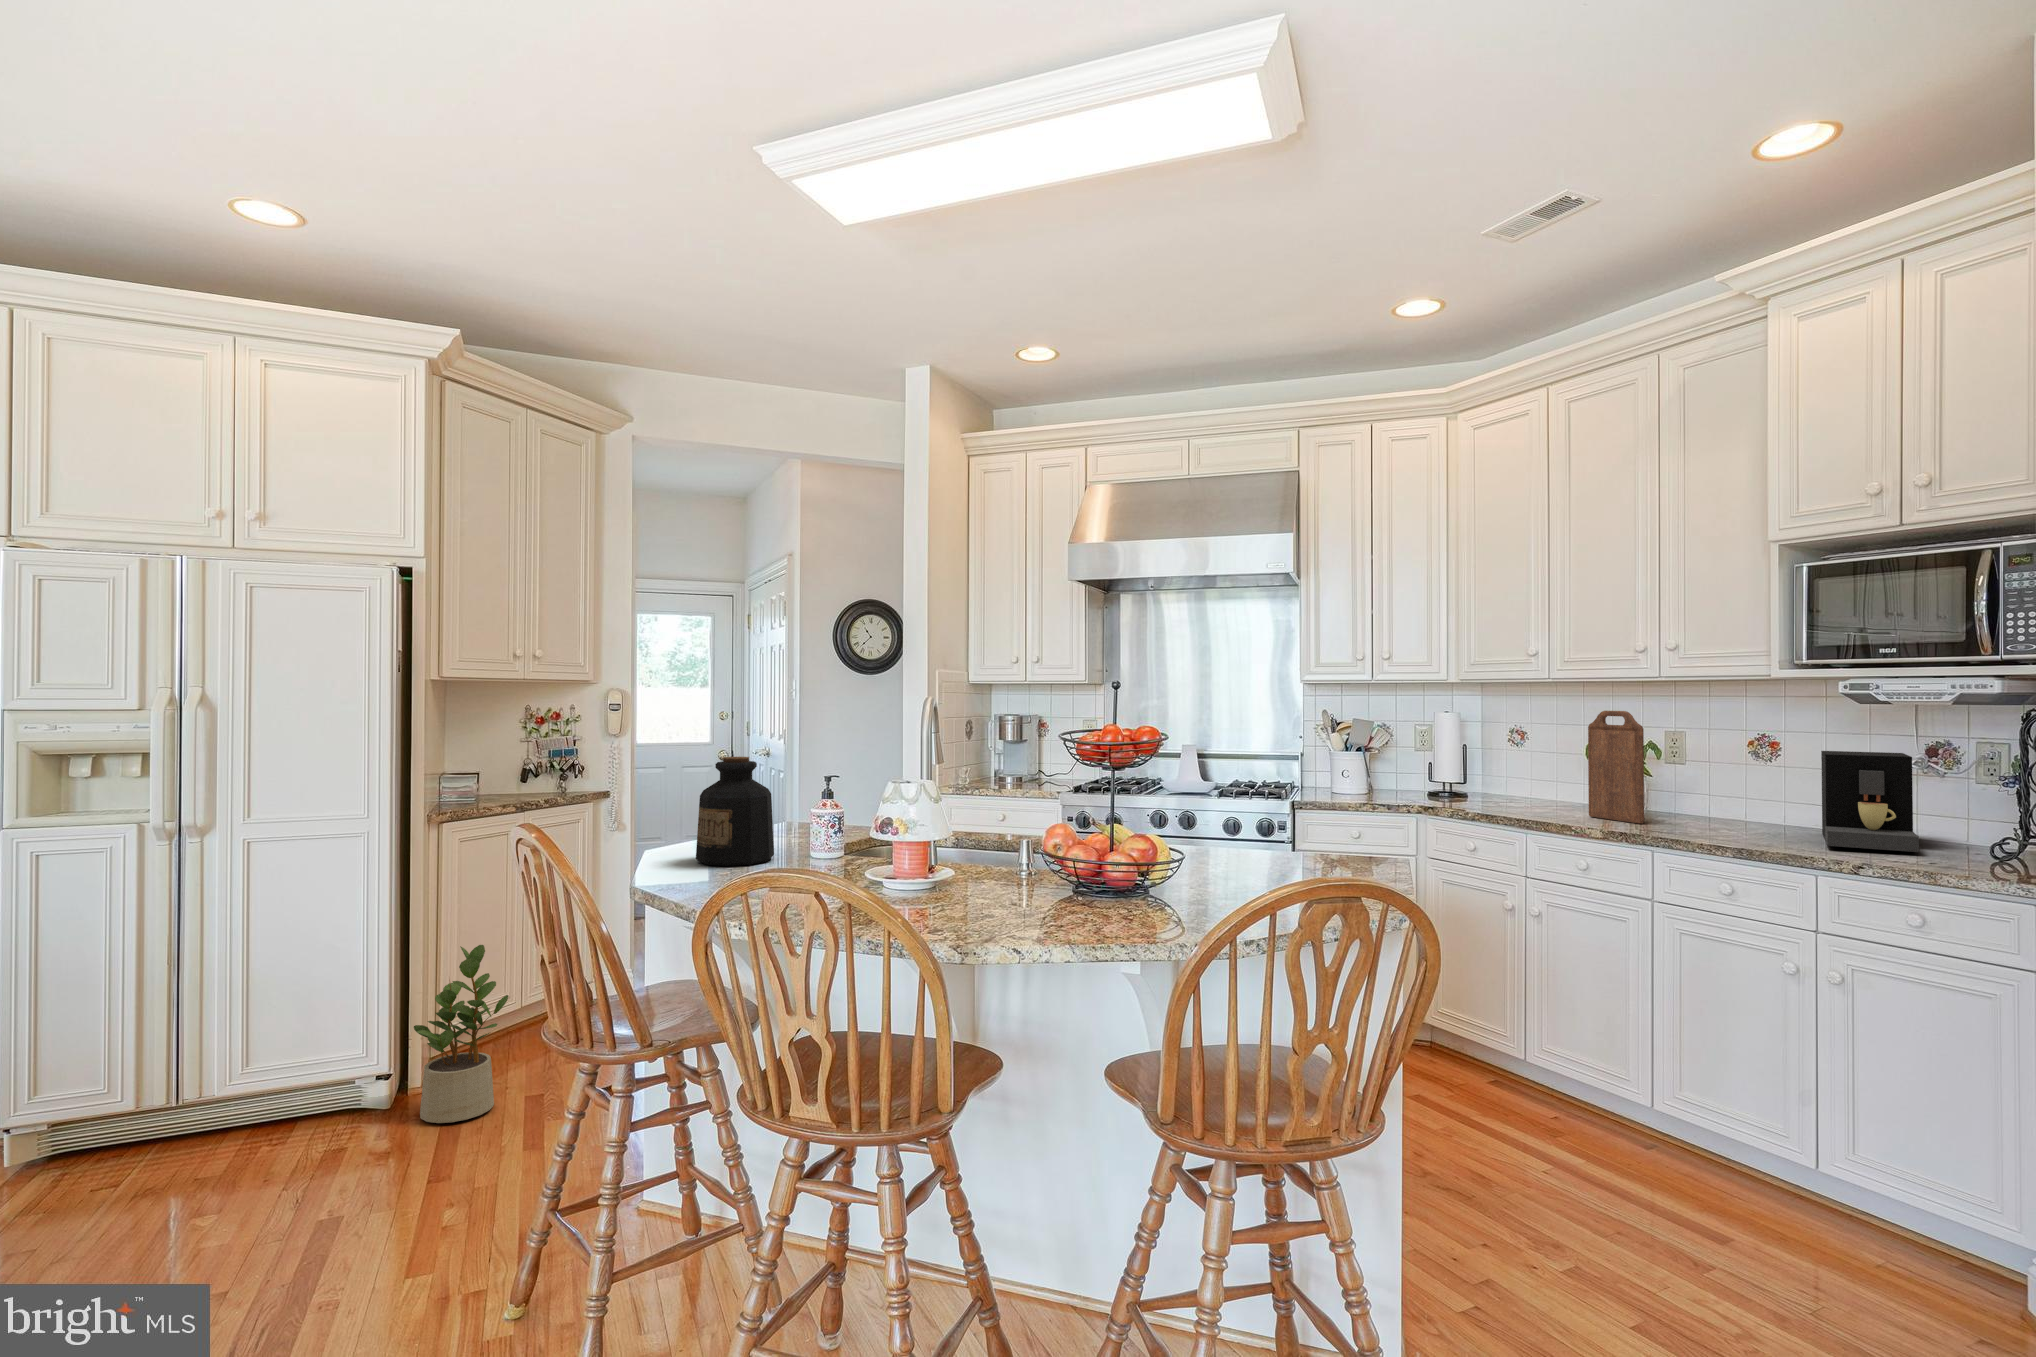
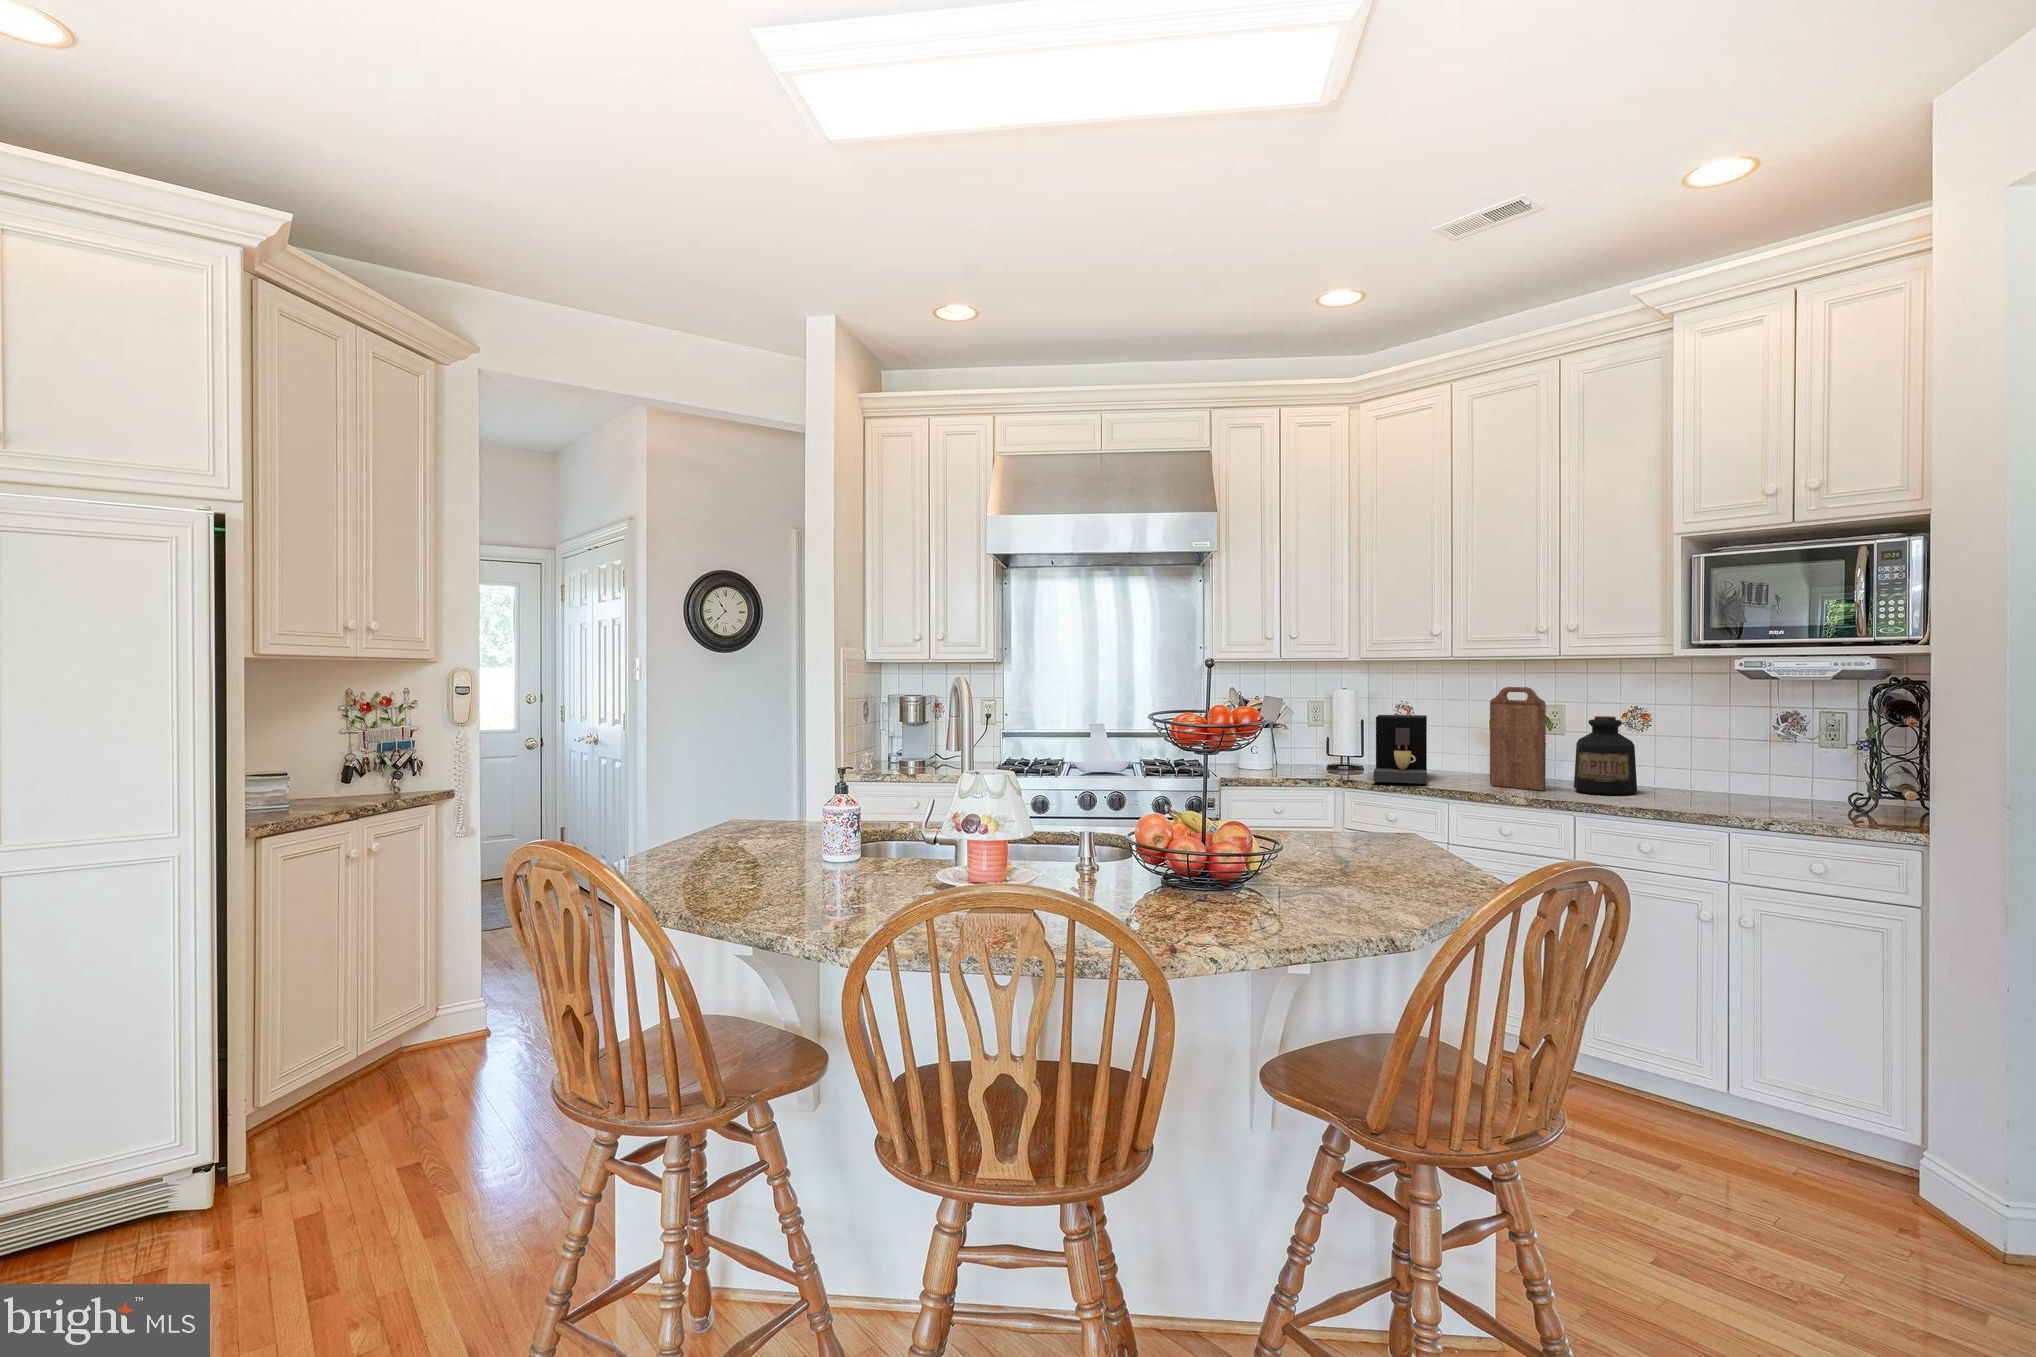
coffee maker: present [1821,751,1919,852] -> present [1374,715,1427,784]
bottle: present [696,757,774,866] -> present [1574,716,1637,795]
potted plant: present [414,945,508,1123] -> none [254,982,381,1206]

